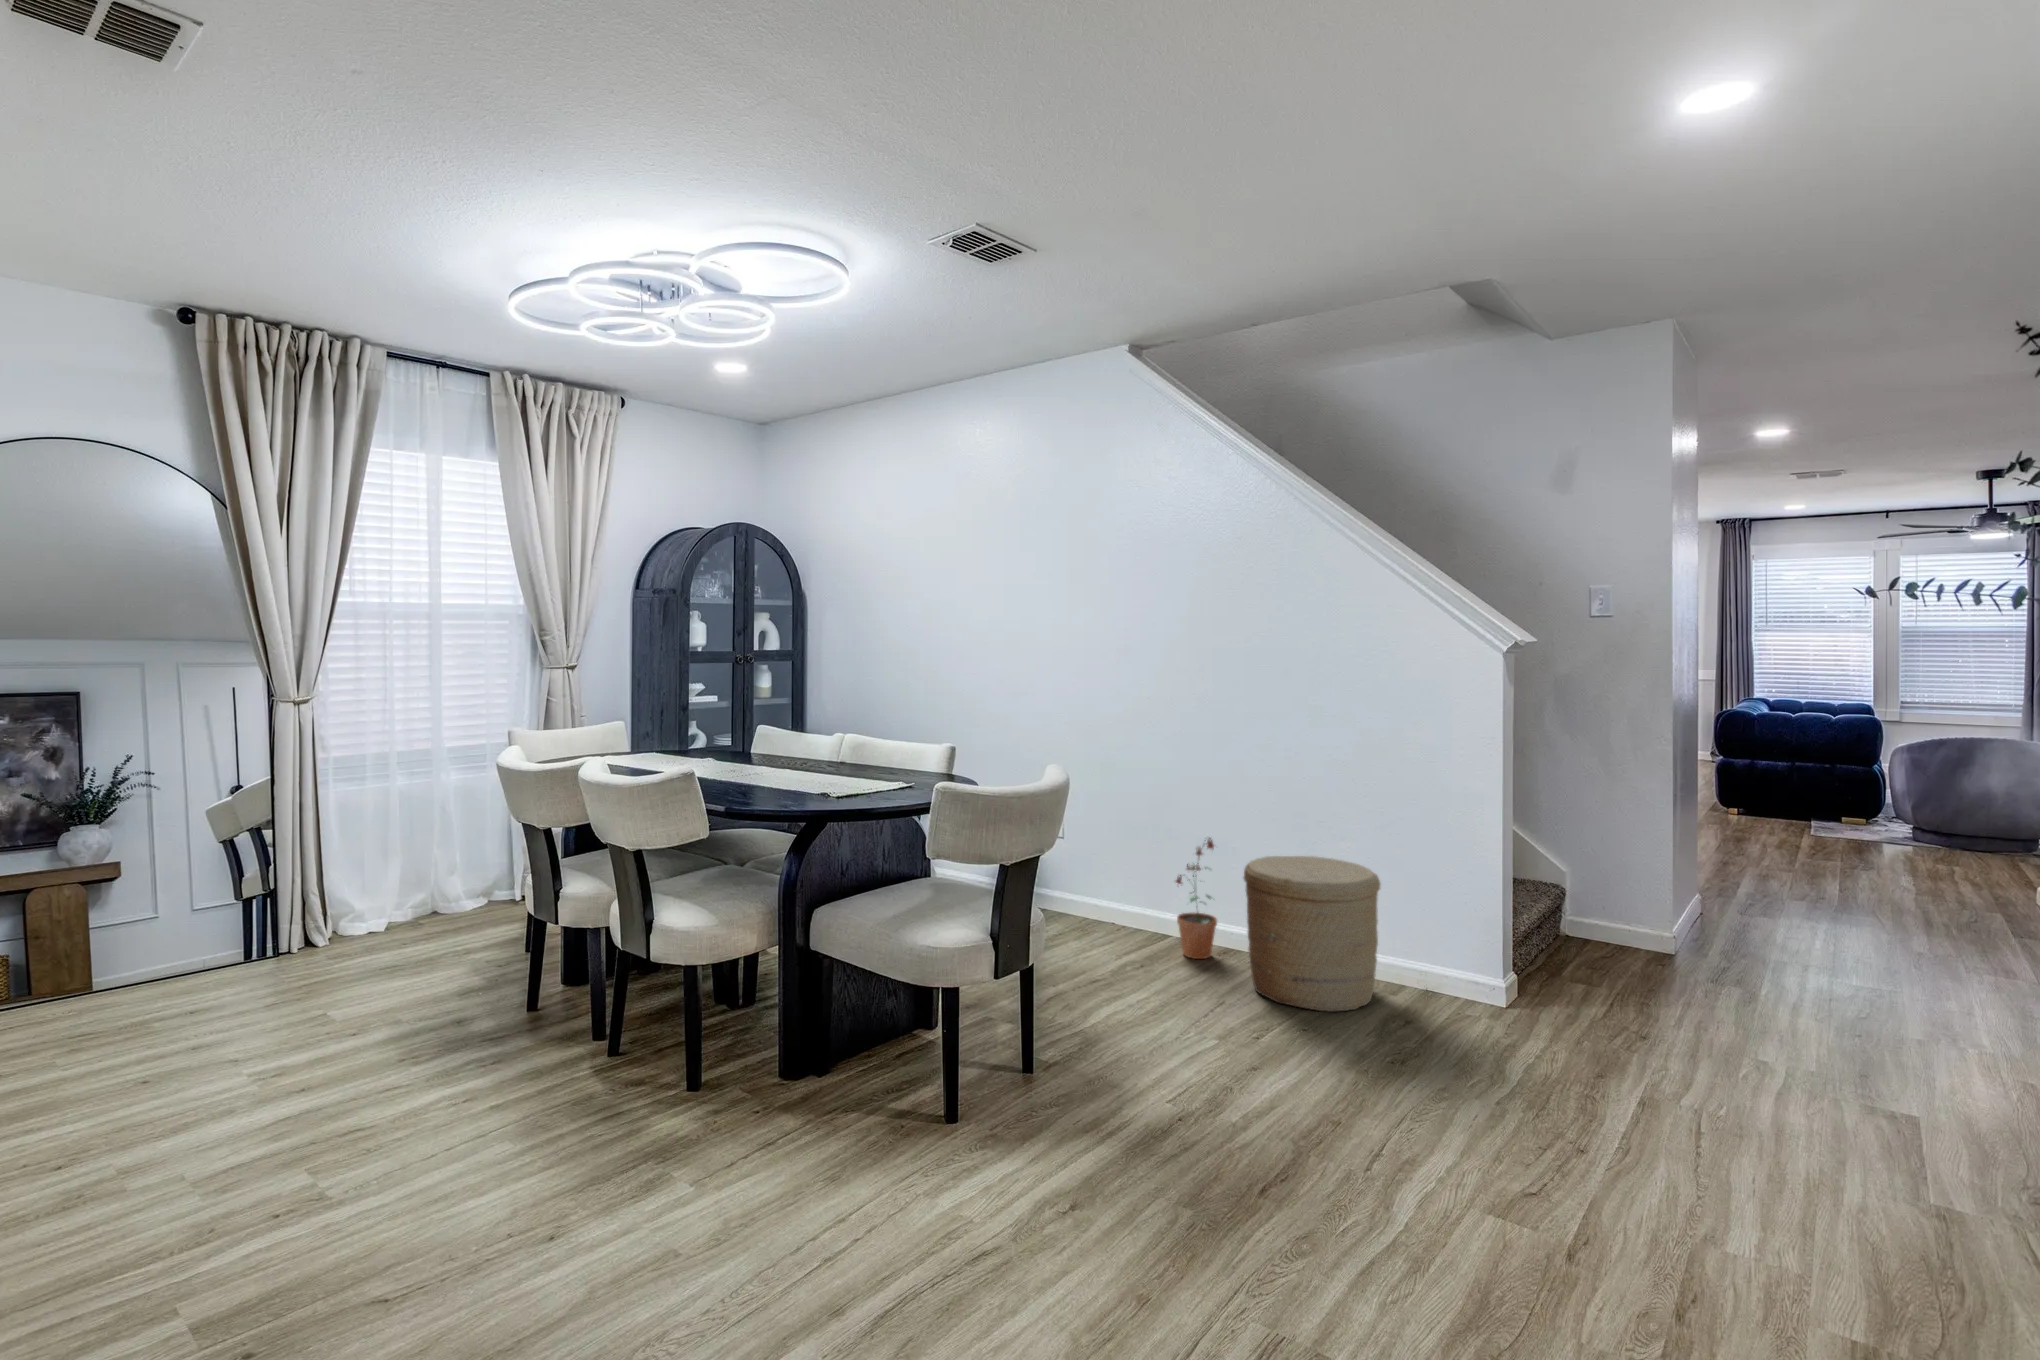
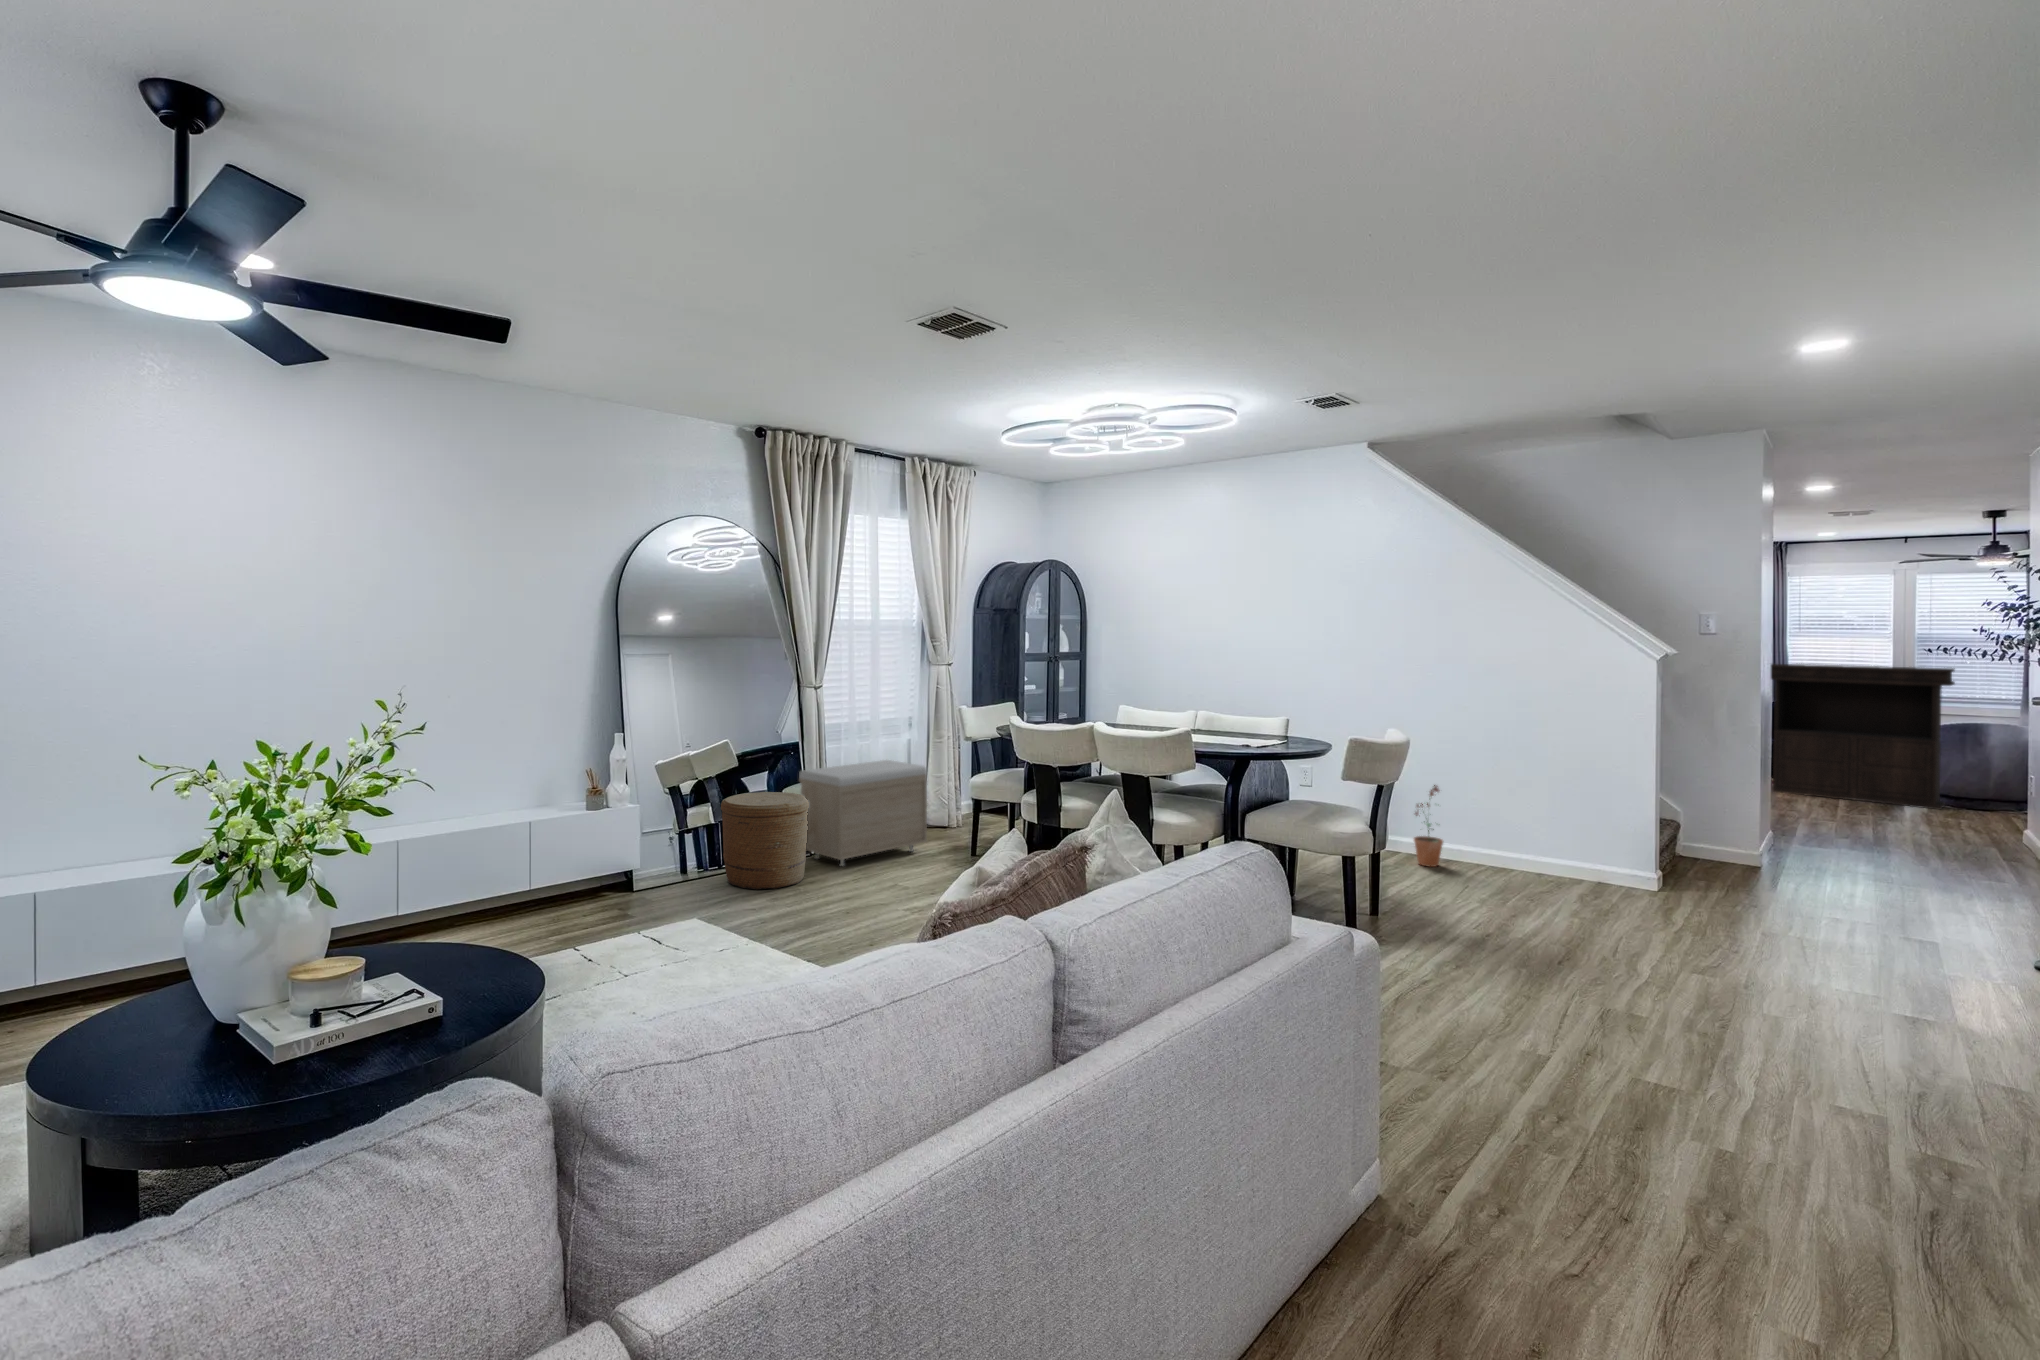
console table: none [1707,663,1946,852] -> present [1771,664,1955,809]
storage bench: none [274,803,484,969] -> present [799,760,927,866]
woven basket: present [1244,856,1380,1012] -> present [721,792,809,890]

